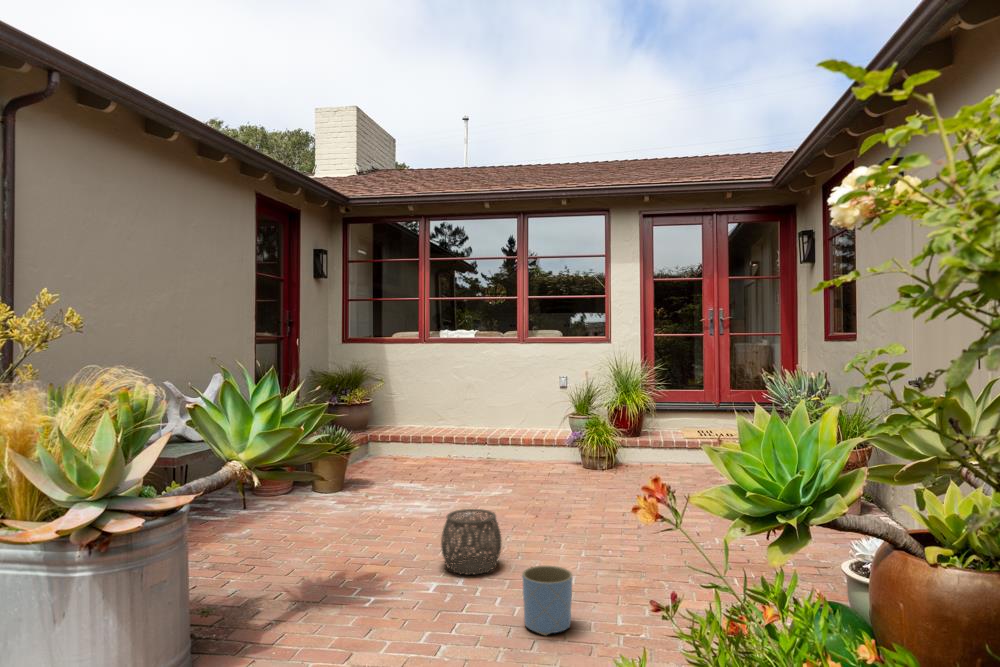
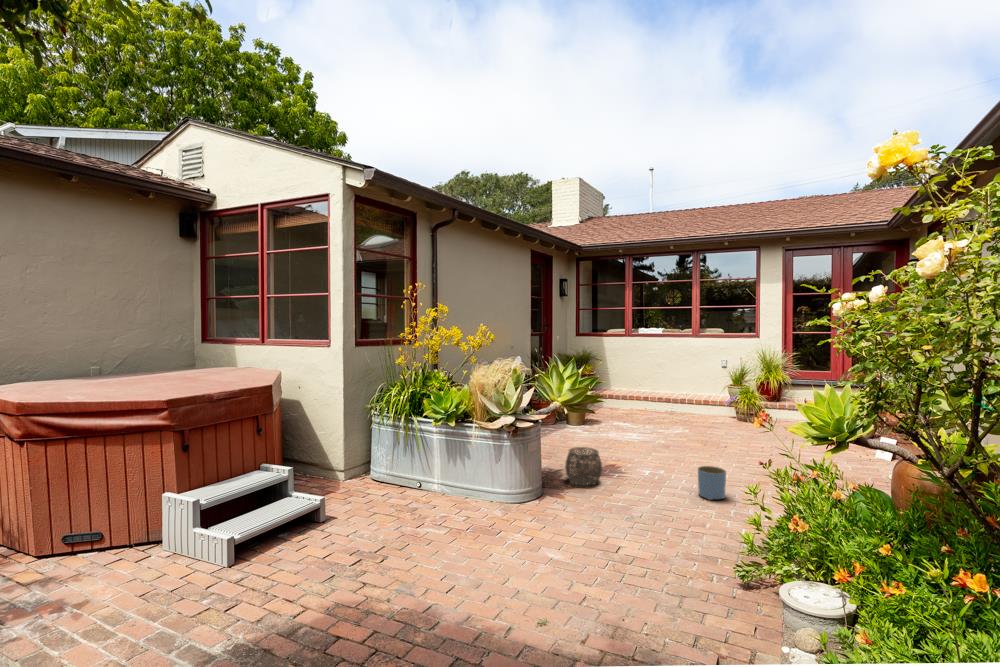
woven basket: present [441,509,502,575] -> present [565,447,602,486]

